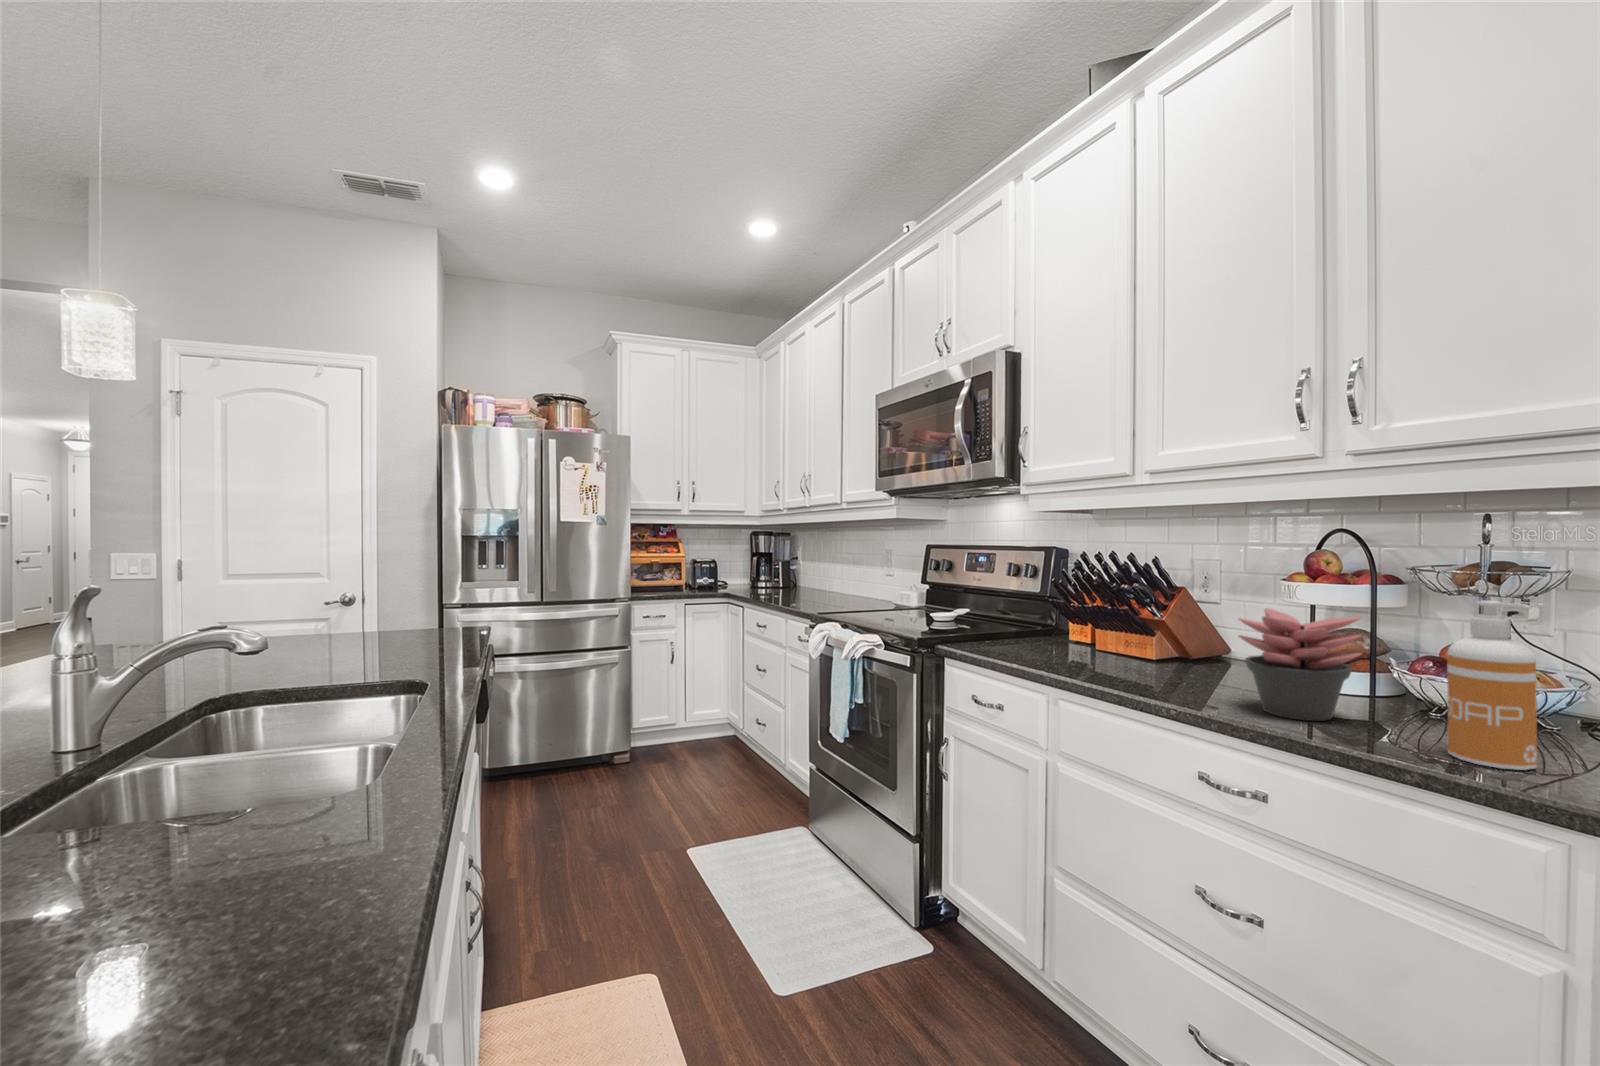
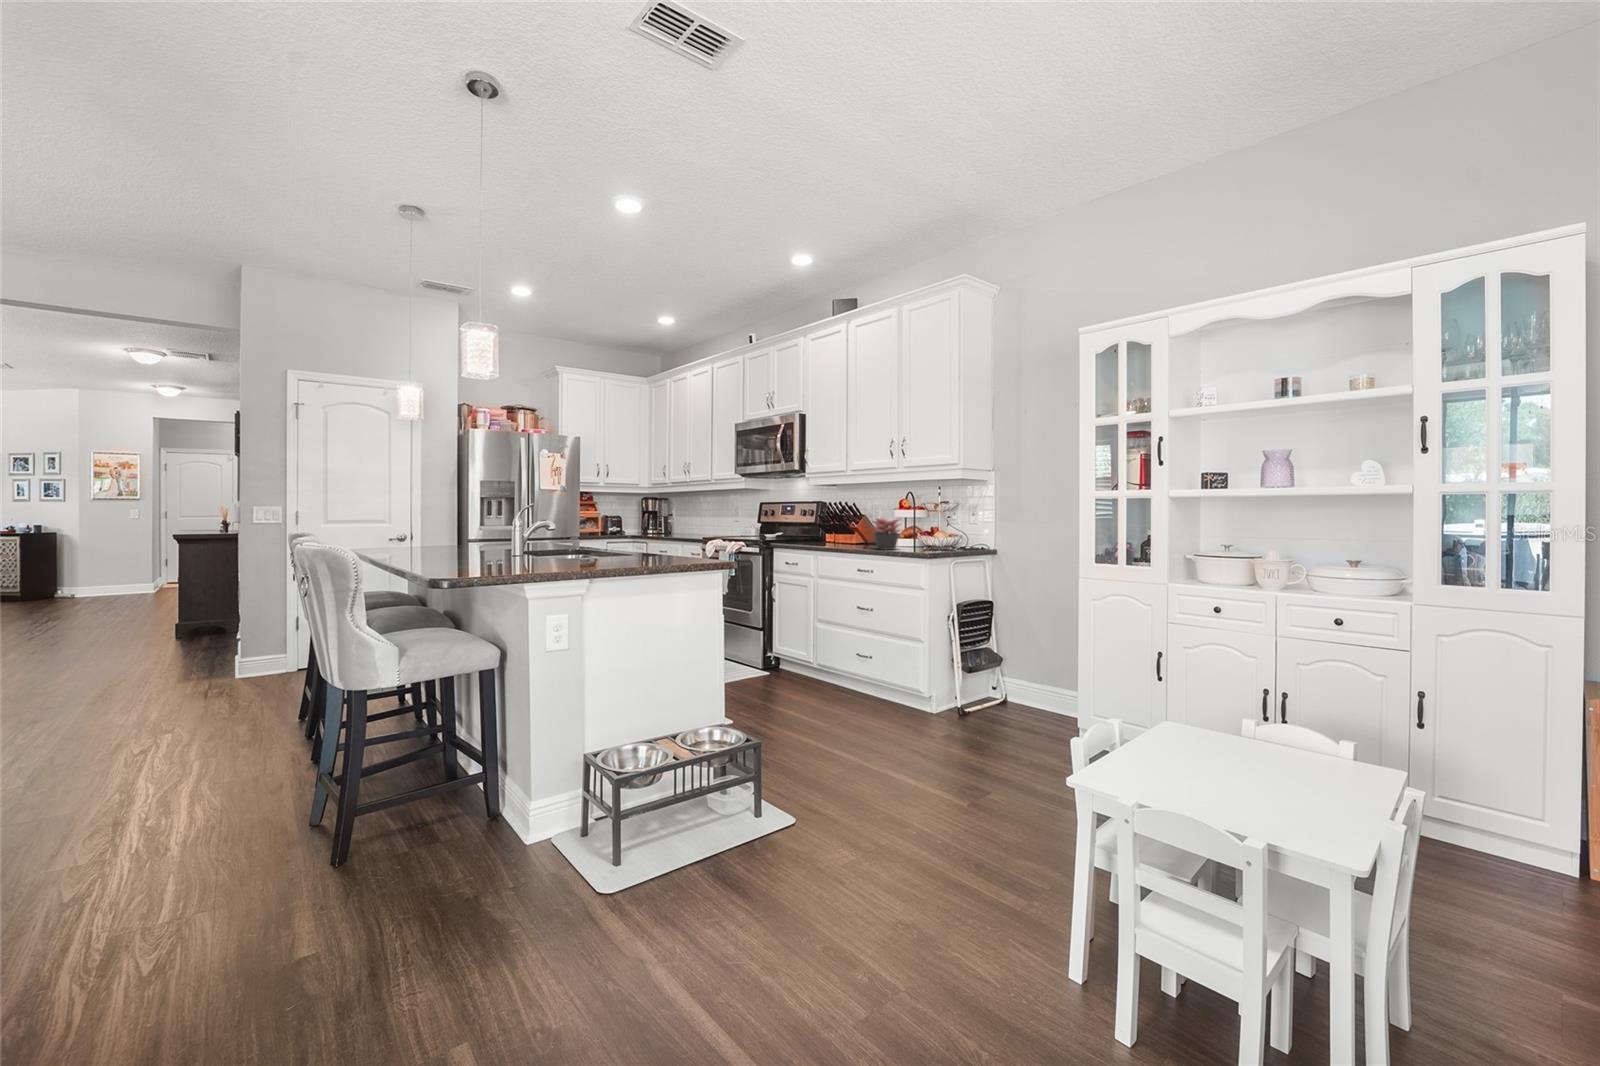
soap dispenser: present [1447,601,1537,770] -> none [914,510,931,552]

